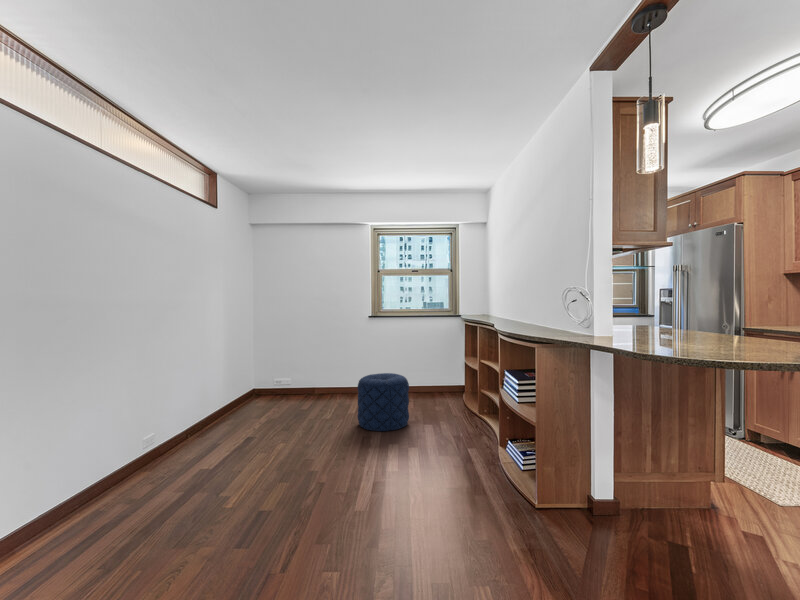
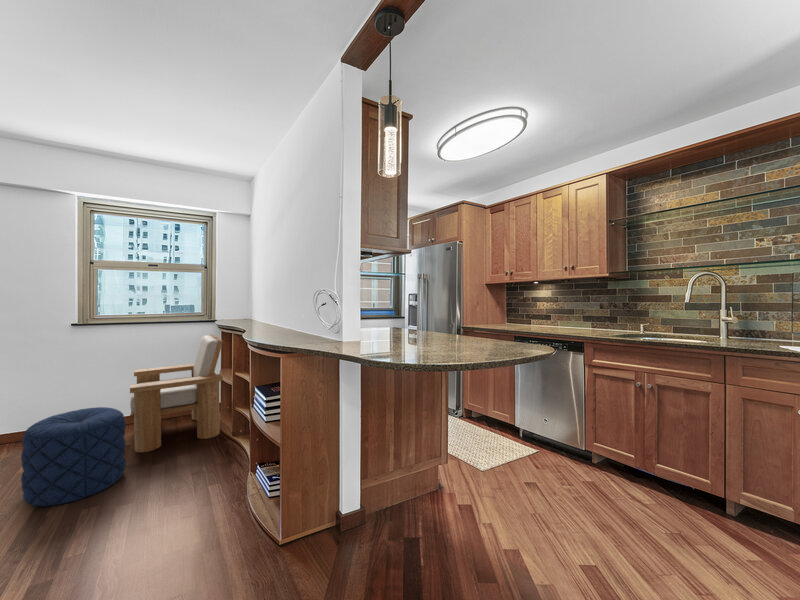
armchair: none [405,328,470,414] -> present [130,335,223,452]

